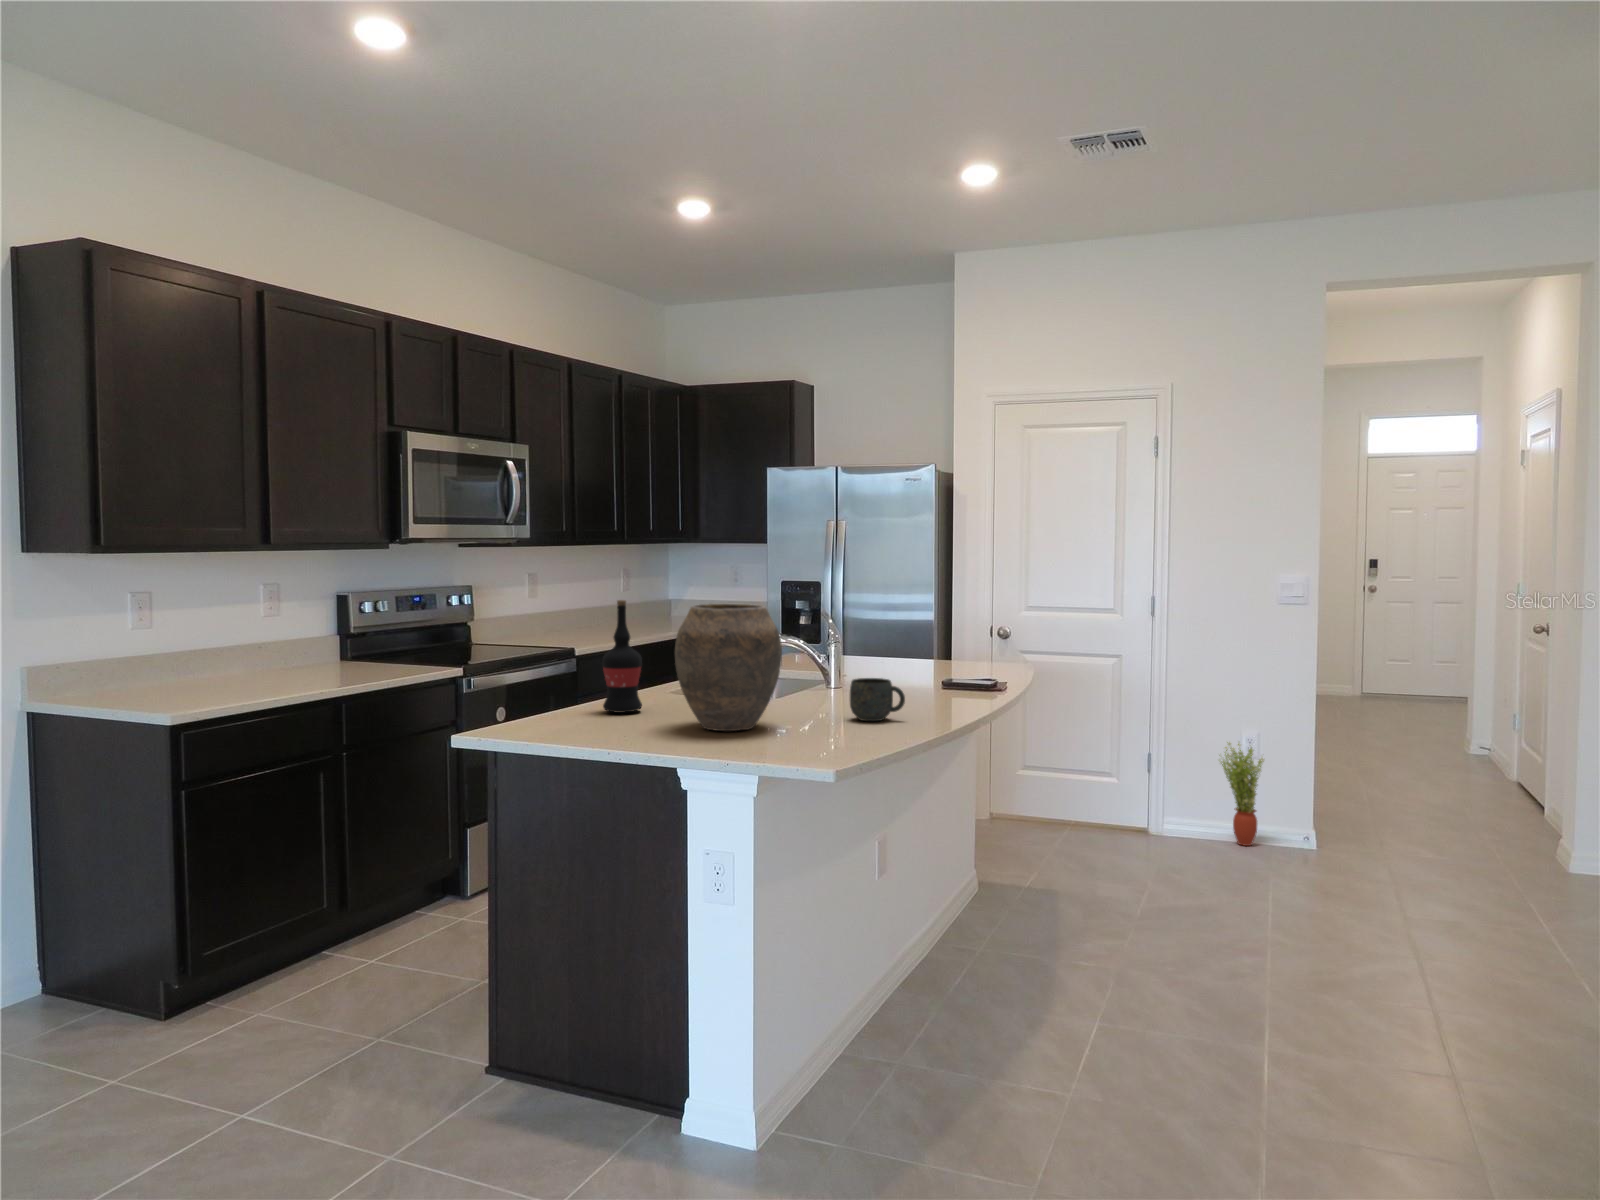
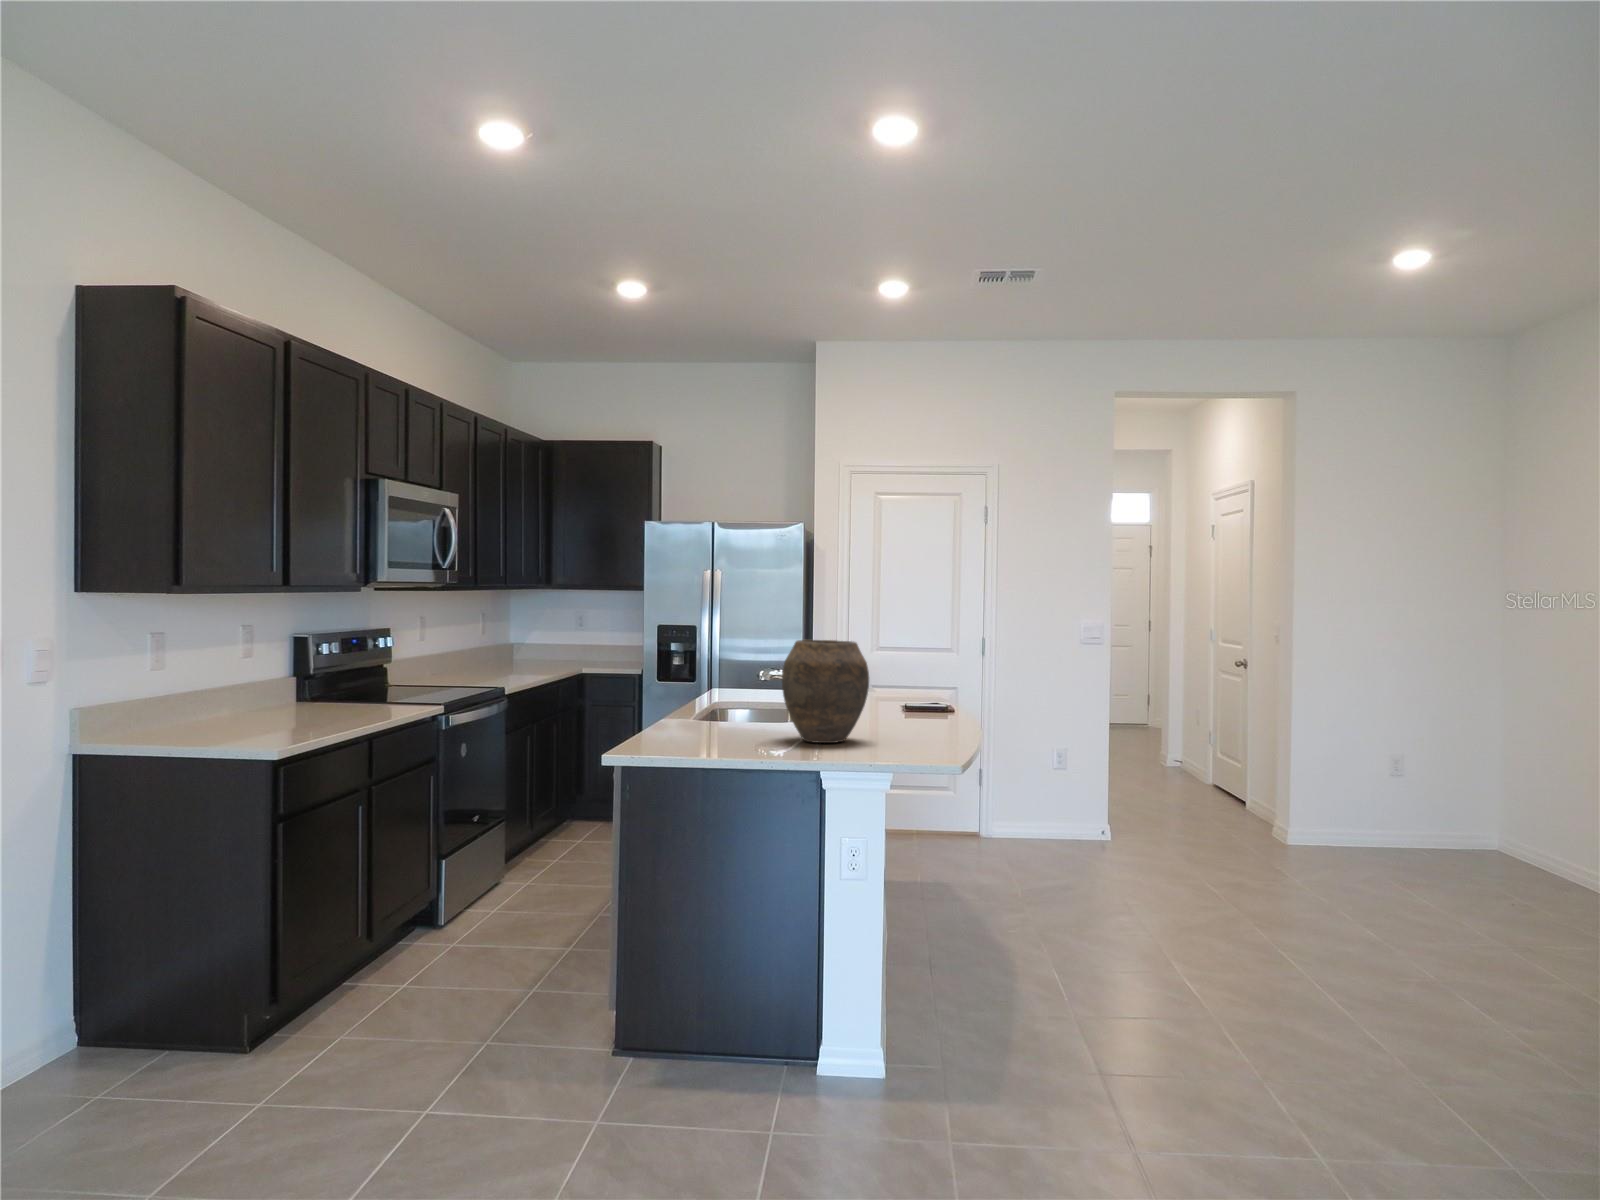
wine bottle: present [602,600,642,713] -> none [689,637,723,734]
mug: present [850,678,905,721] -> none [898,699,943,733]
potted plant: present [1220,742,1264,846] -> none [1037,755,1075,841]

